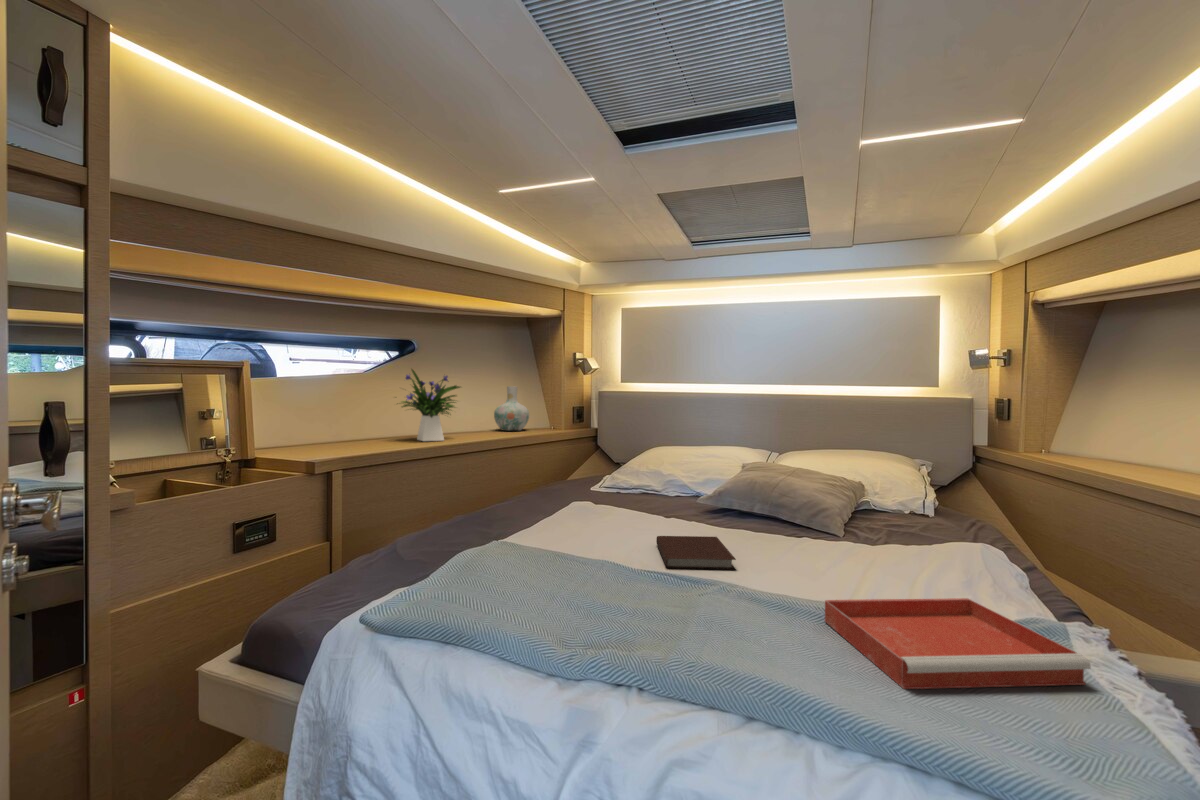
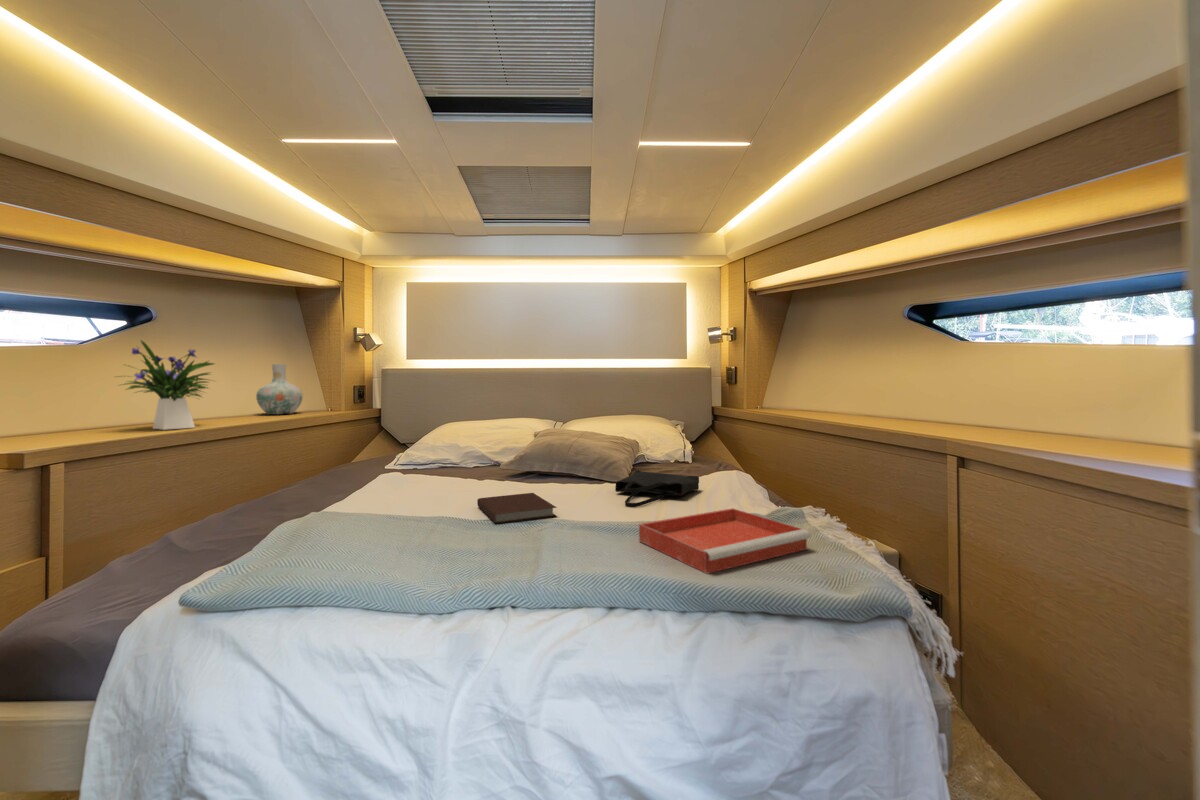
tote bag: none [816,523,933,572] -> present [615,470,699,507]

